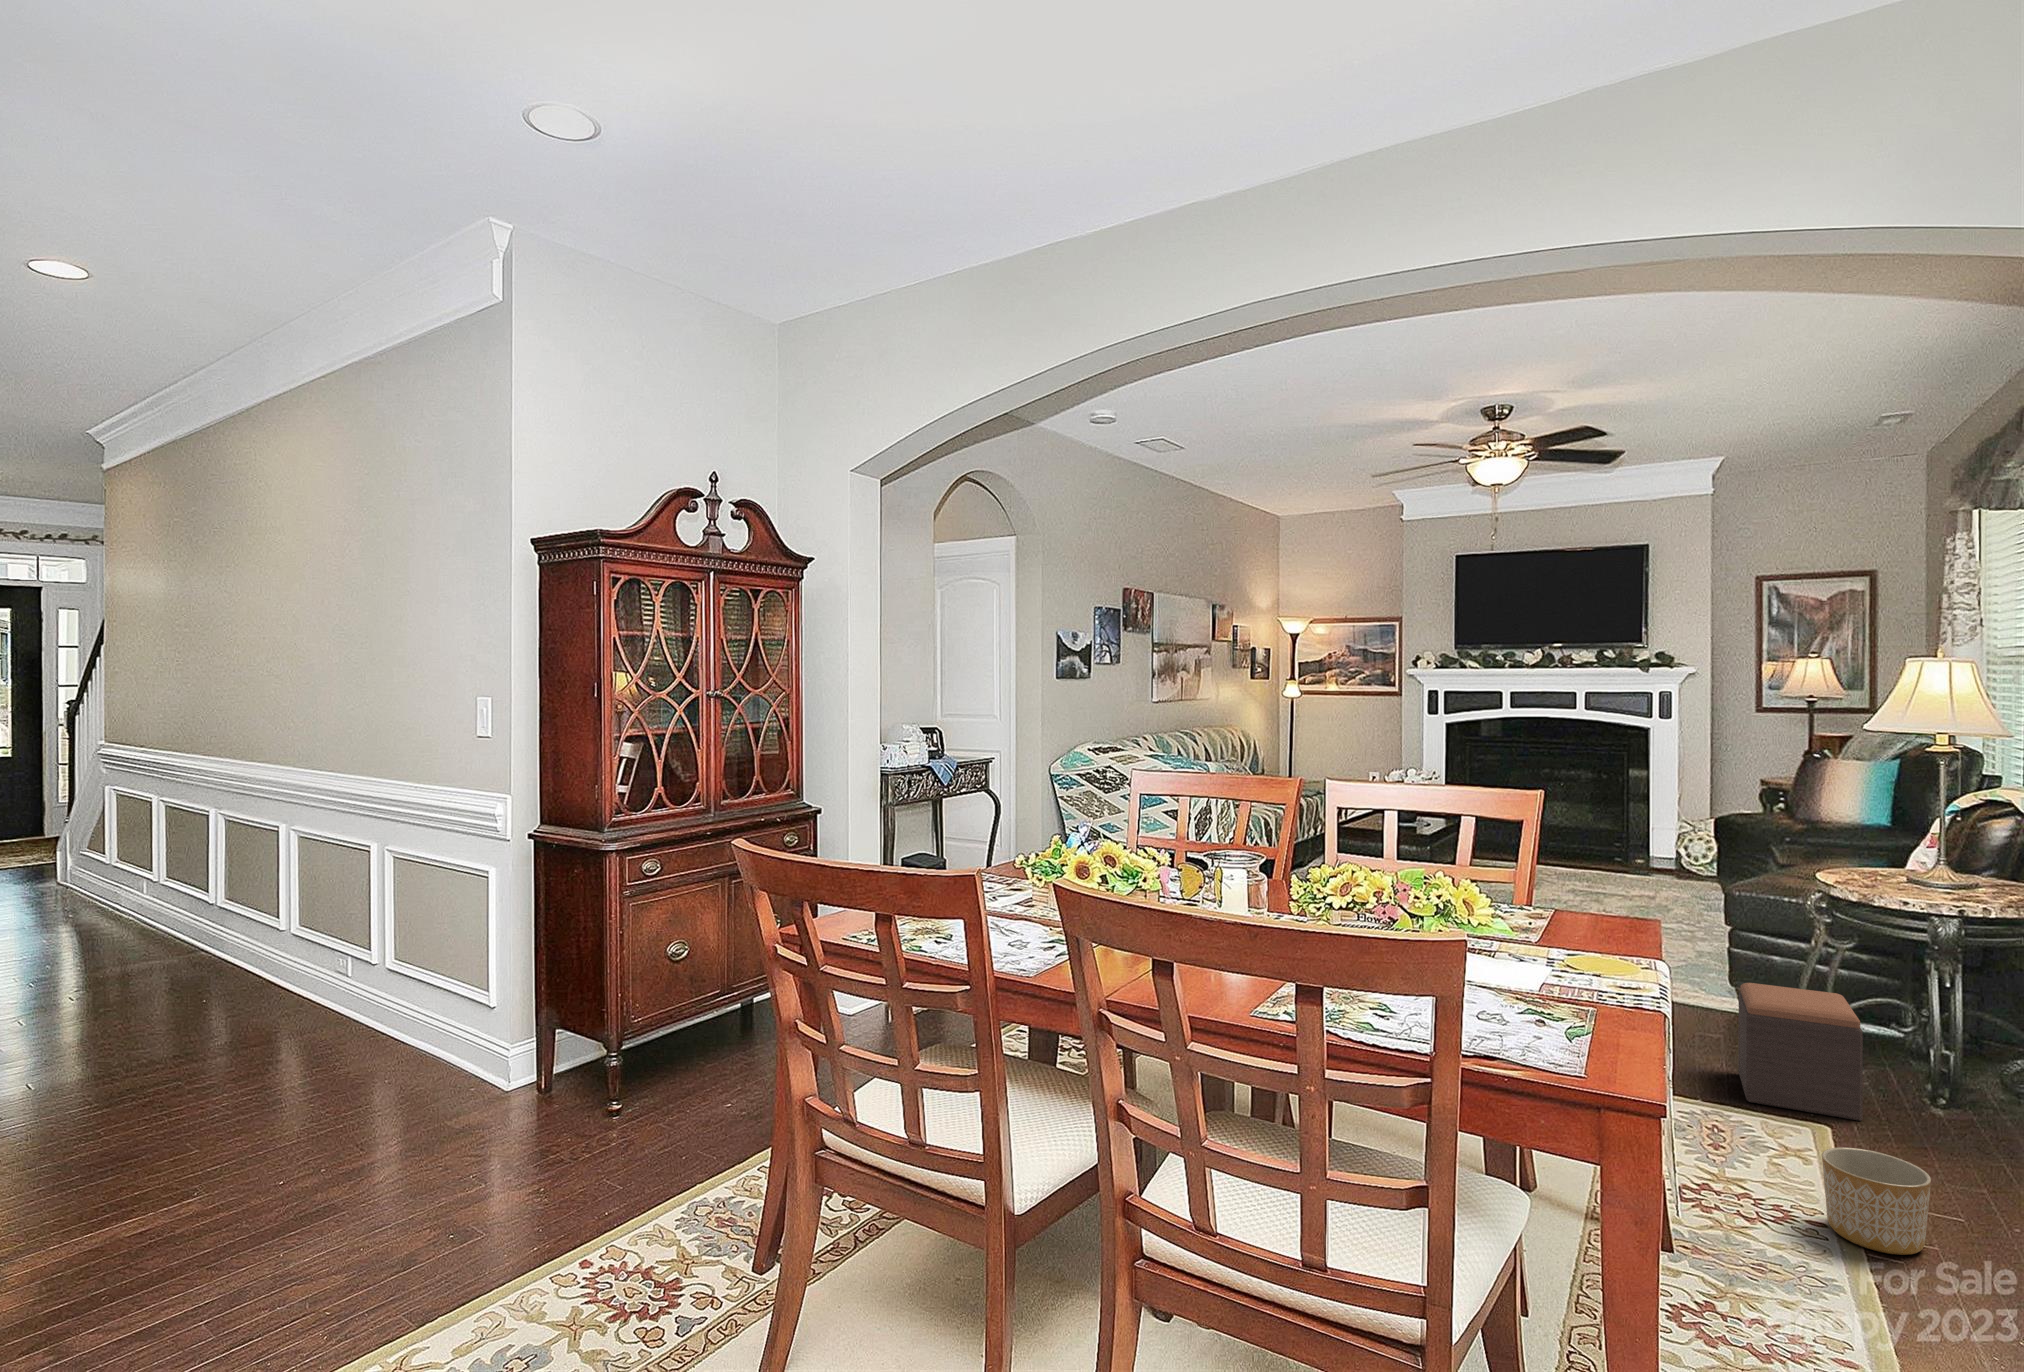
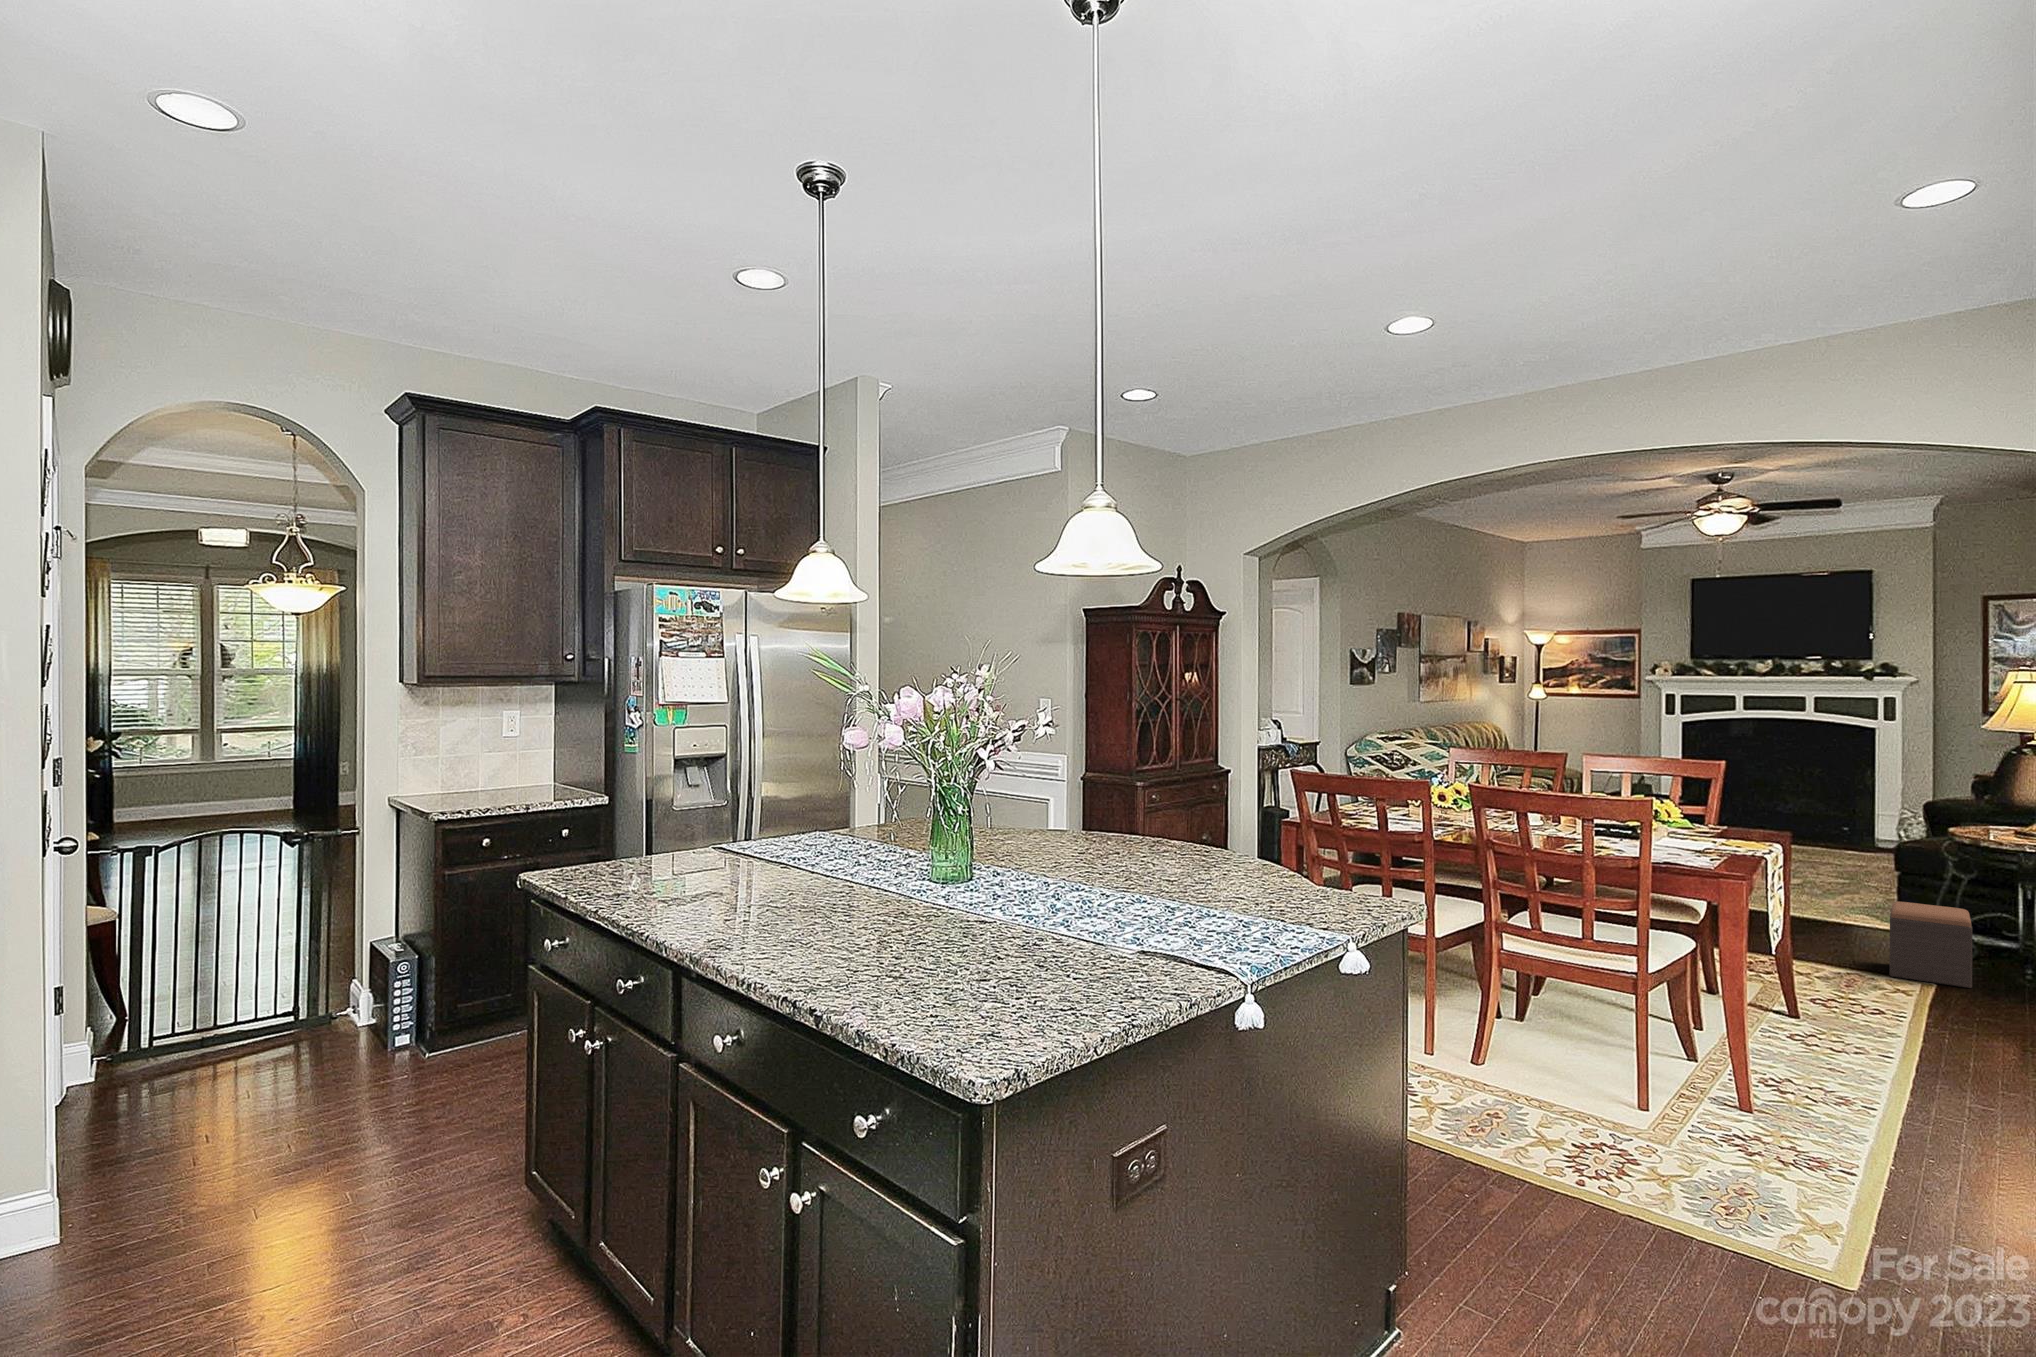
planter: present [1822,1147,1931,1255] -> none [1913,980,1980,1037]

